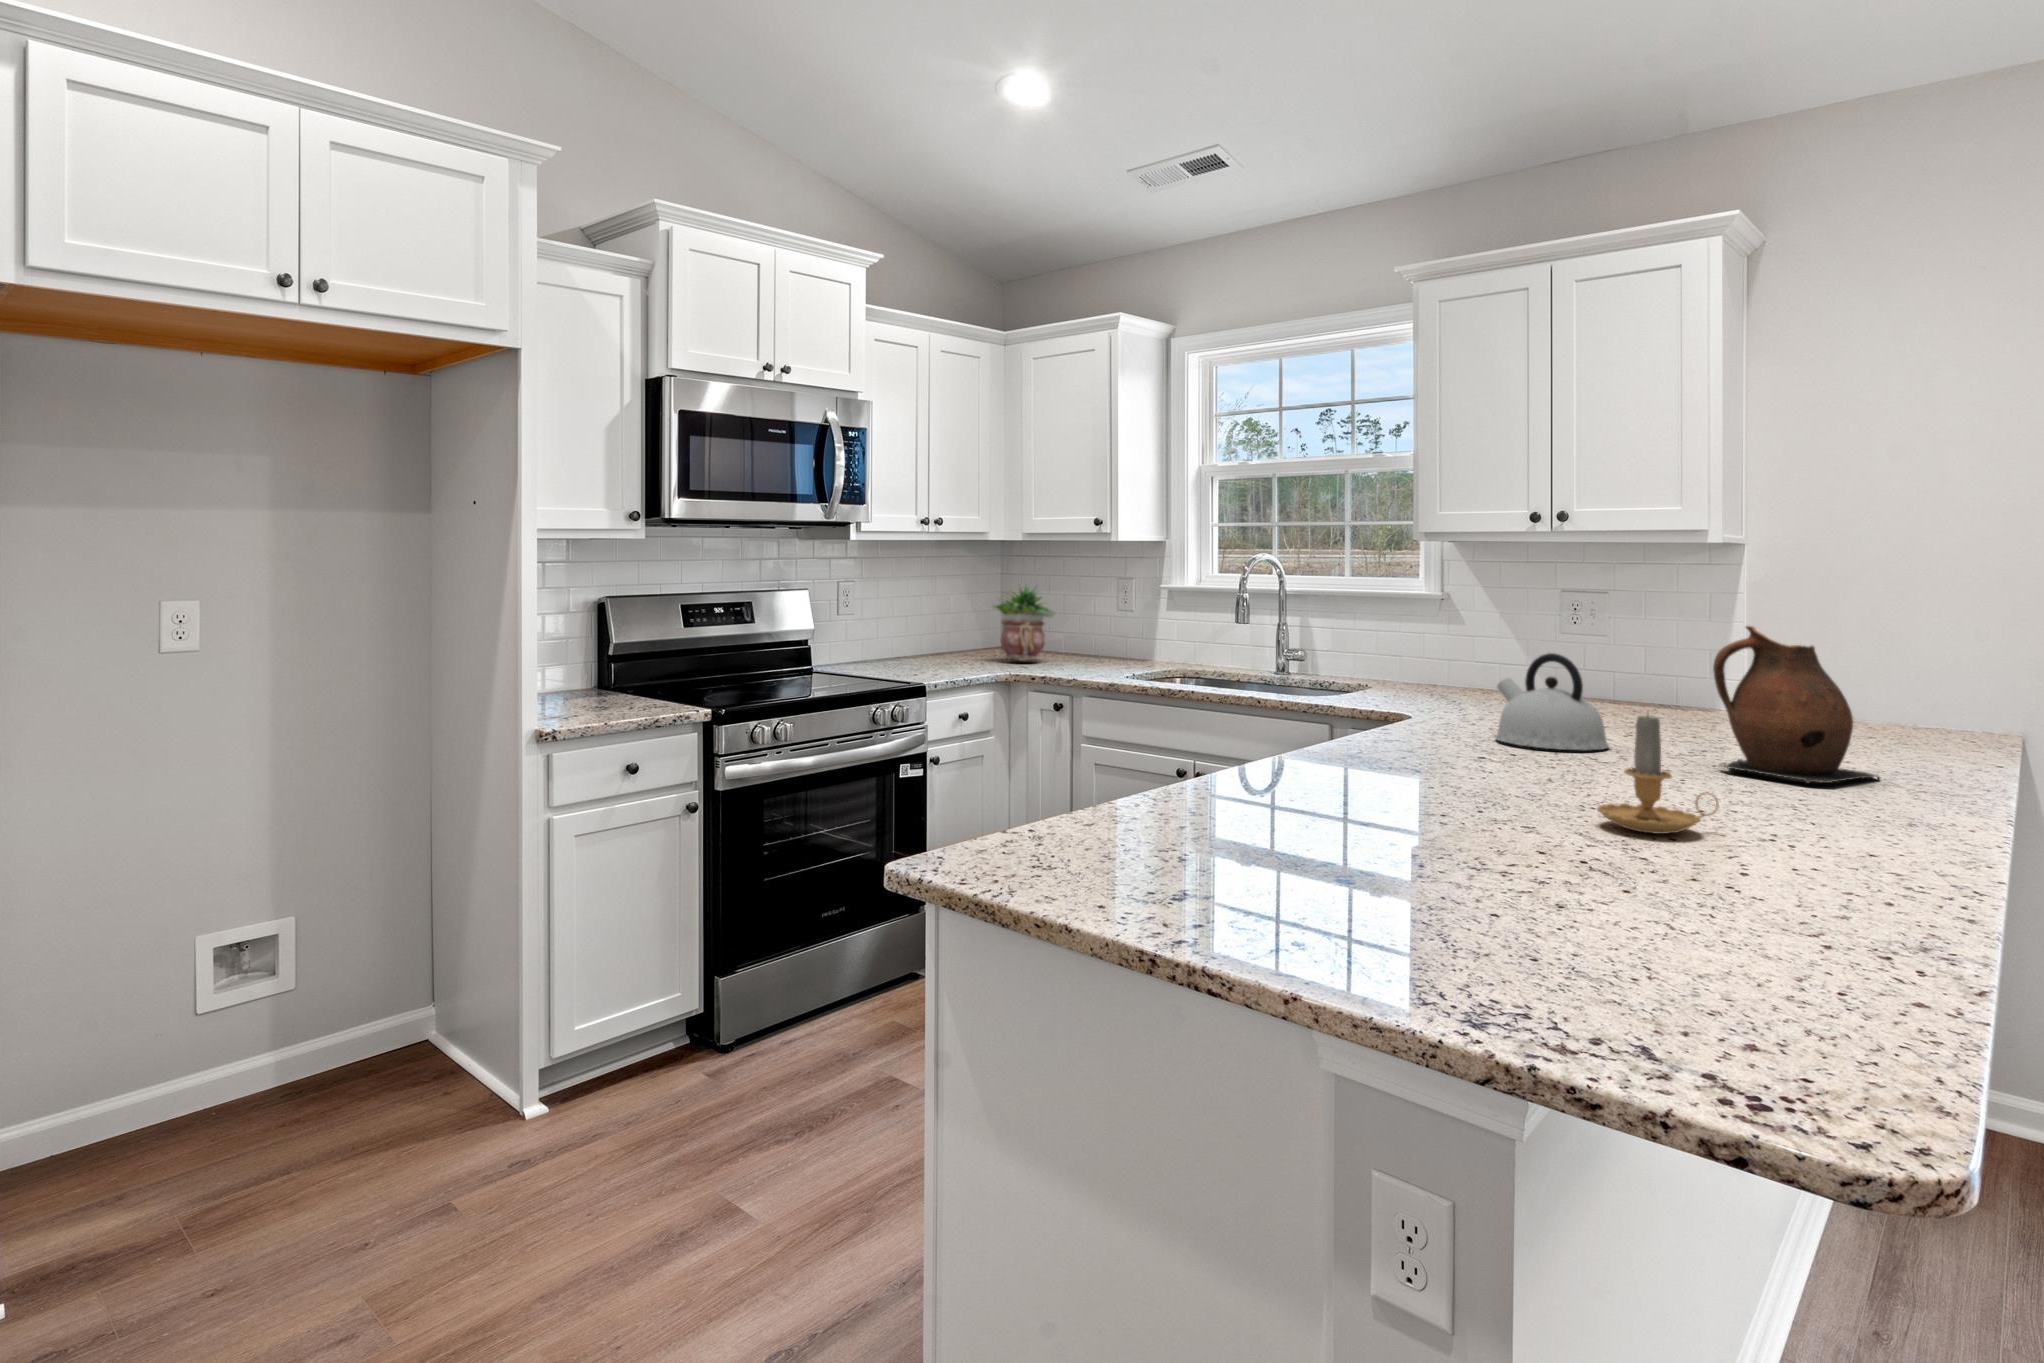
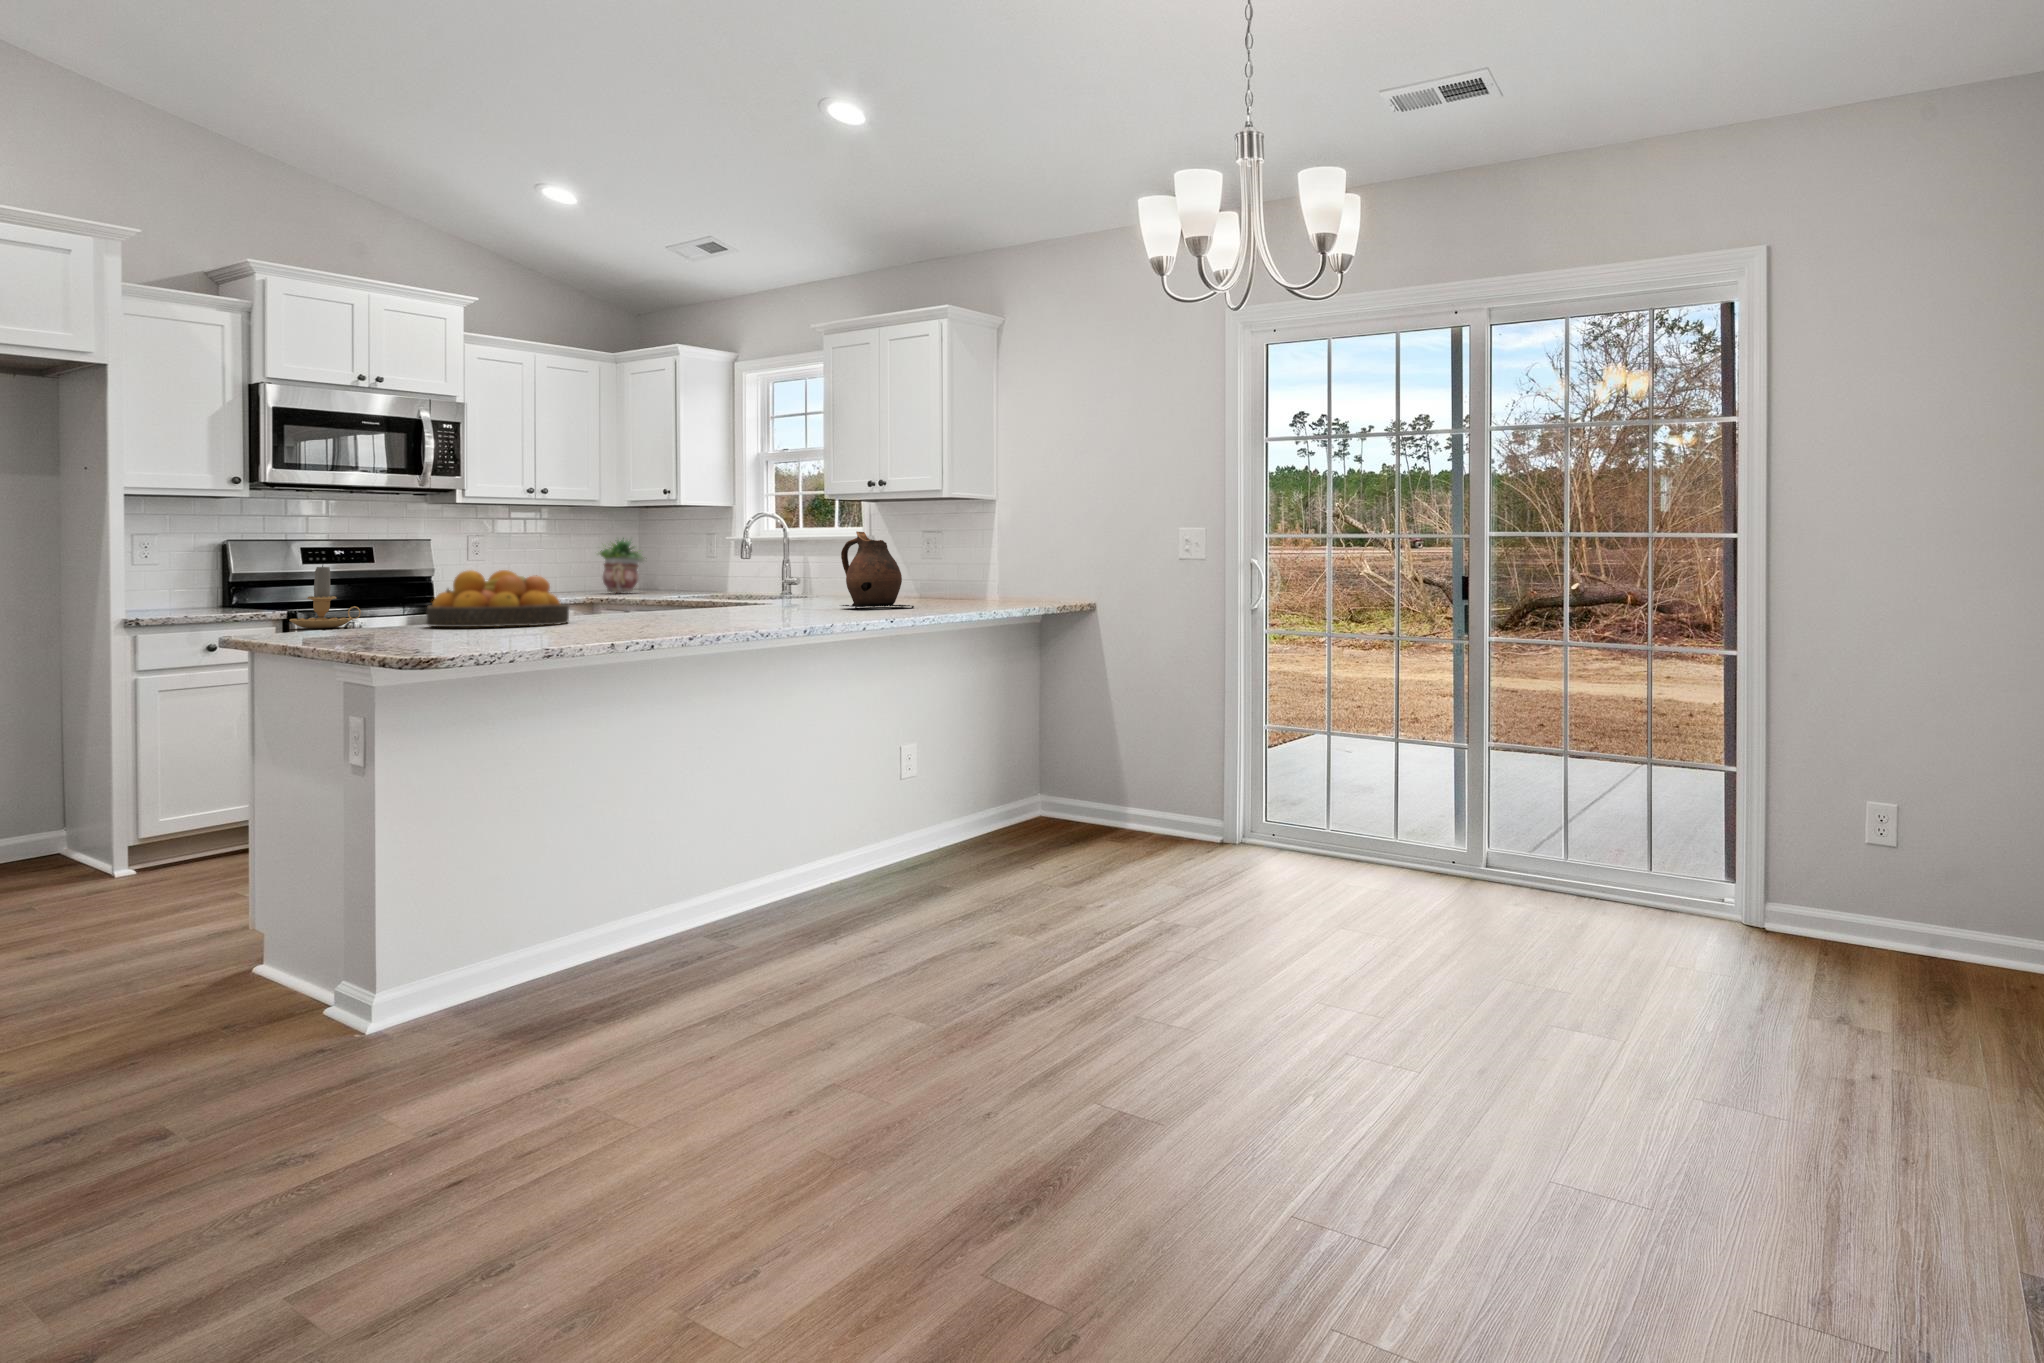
kettle: present [1495,653,1609,750] -> none [770,554,833,605]
candle: present [1597,715,1719,834] -> present [289,565,361,628]
fruit bowl: none [1274,739,1556,904] -> present [426,570,569,627]

